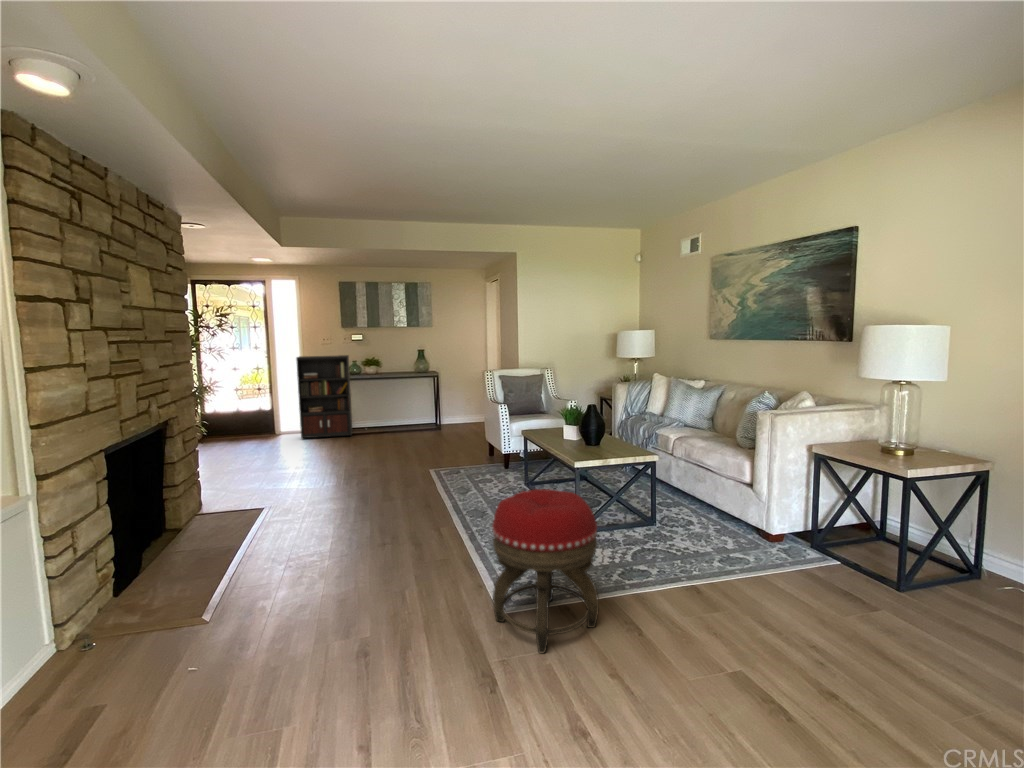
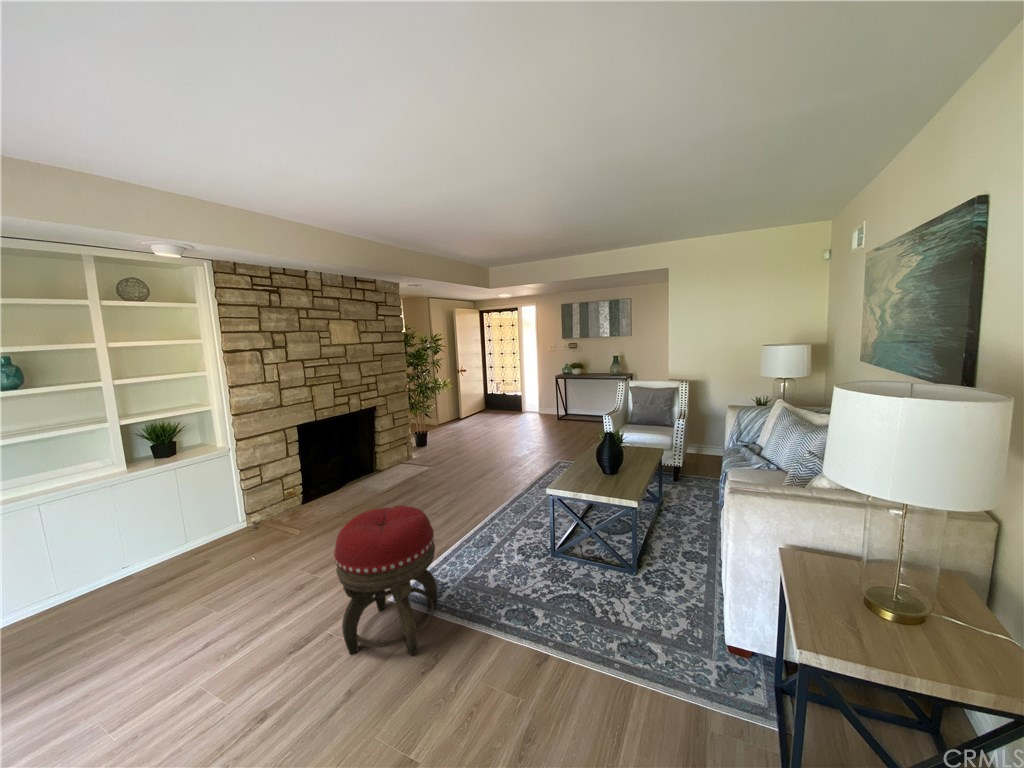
bookcase: present [296,355,352,439] -> none [523,360,578,421]

